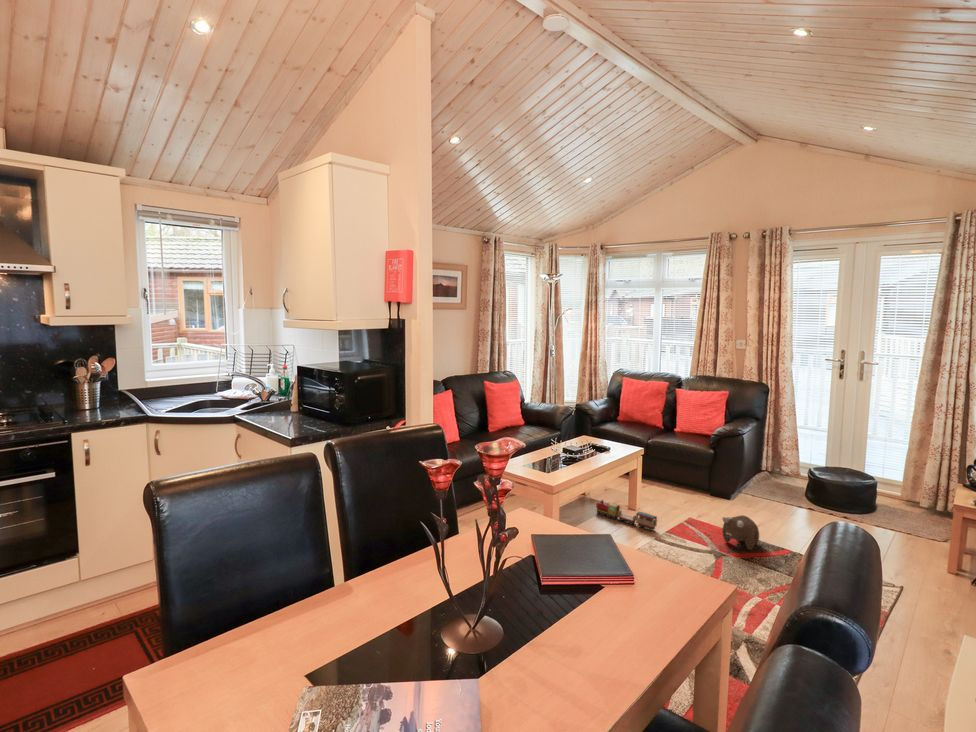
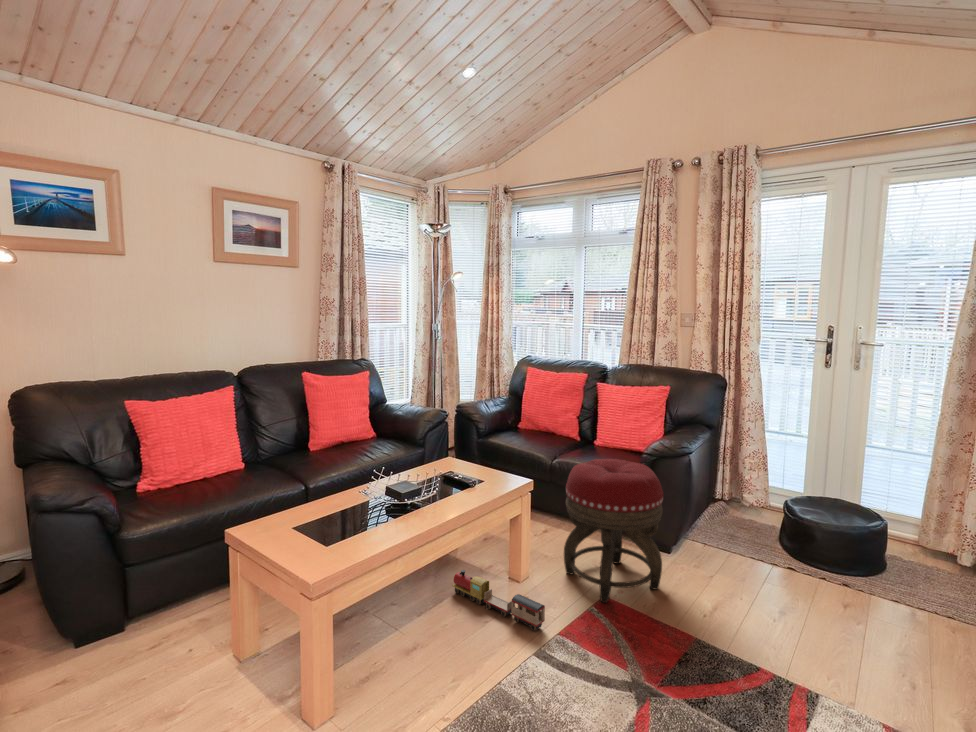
footstool: none [662,436,727,521] -> present [564,459,663,603]
plush toy: present [722,515,759,550] -> none [651,606,715,674]

